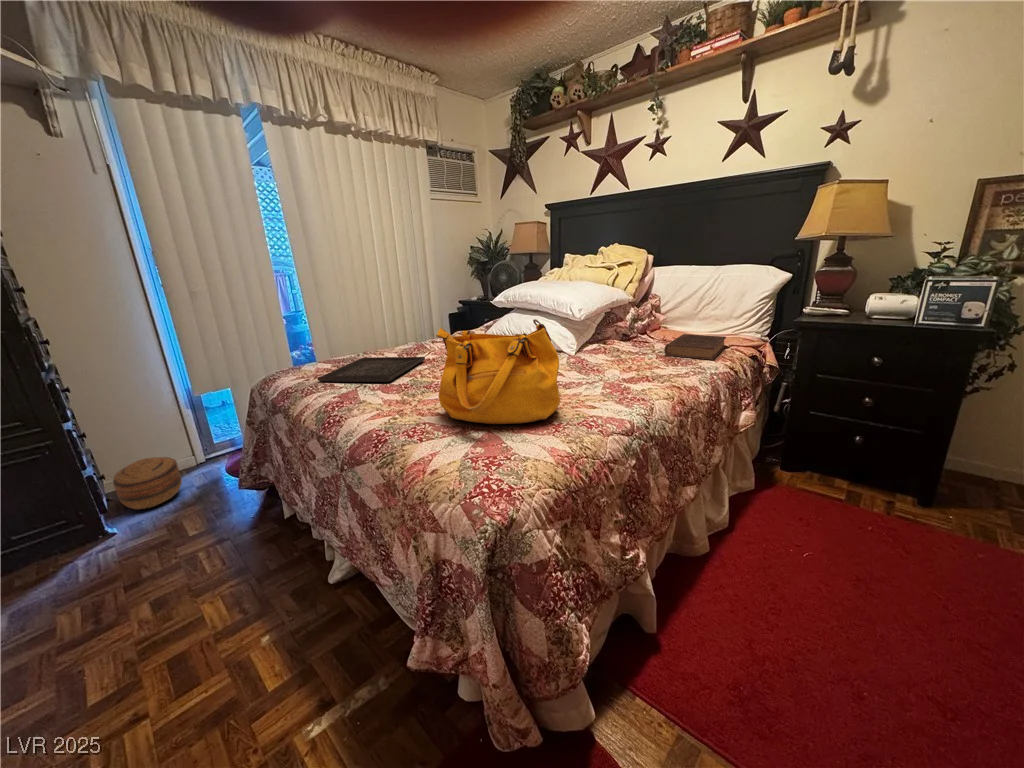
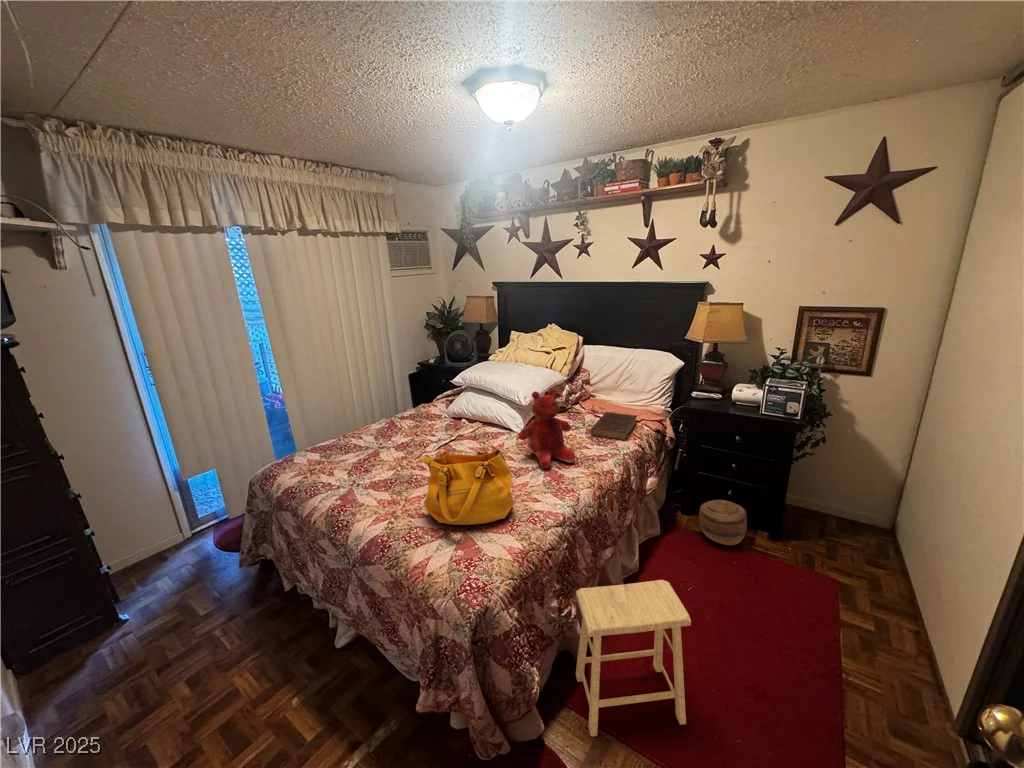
teddy bear: none [570,277,646,379] -> present [518,389,575,468]
tray: present [318,357,425,382] -> none [317,445,402,479]
basket: present [113,457,182,509] -> present [699,500,747,545]
footstool: none [638,522,842,741] -> present [576,580,691,736]

